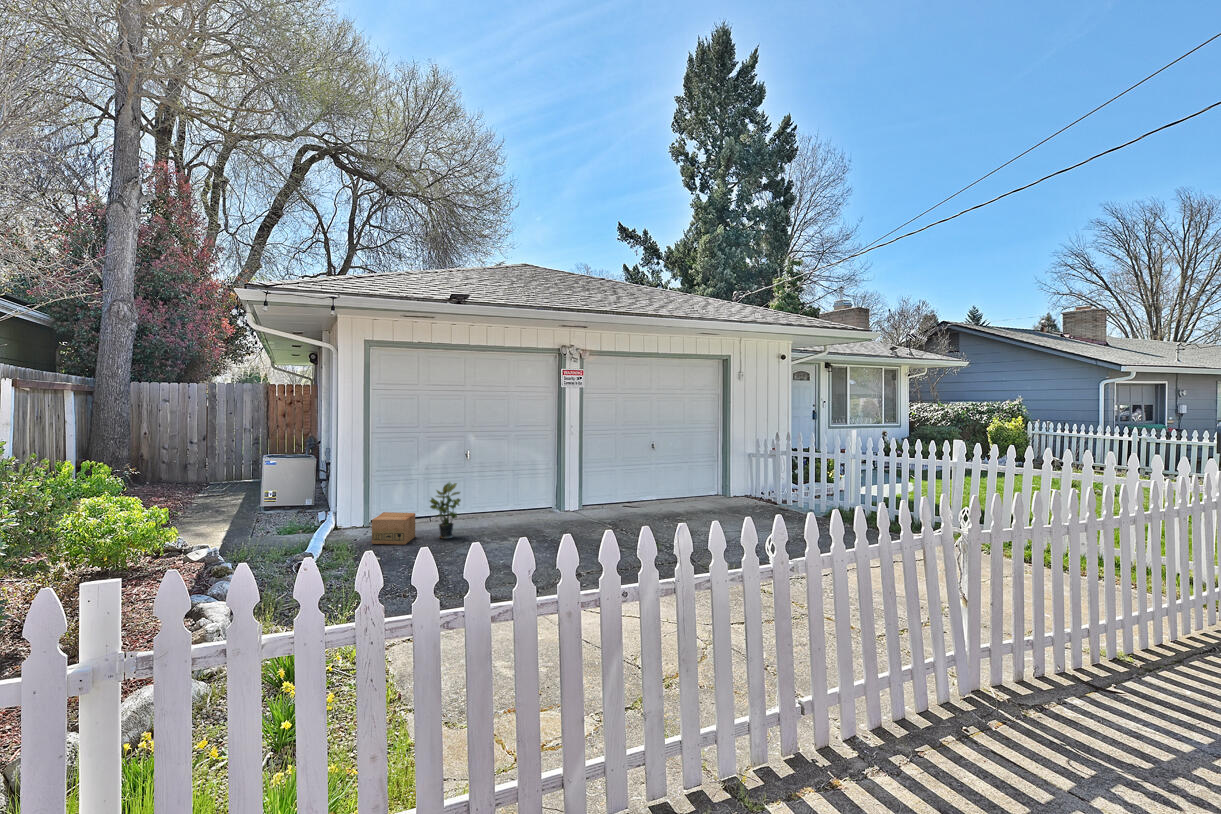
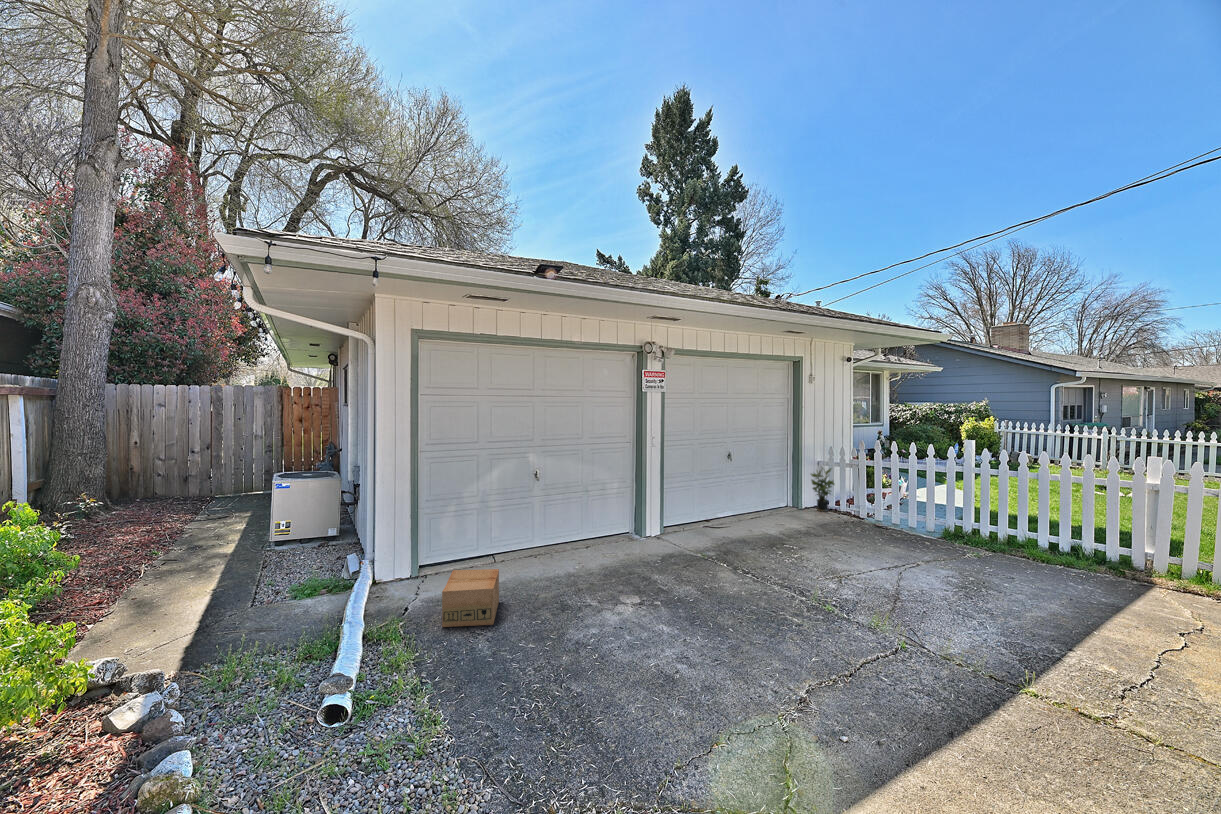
potted plant: present [430,482,461,539] -> present [811,468,834,512]

